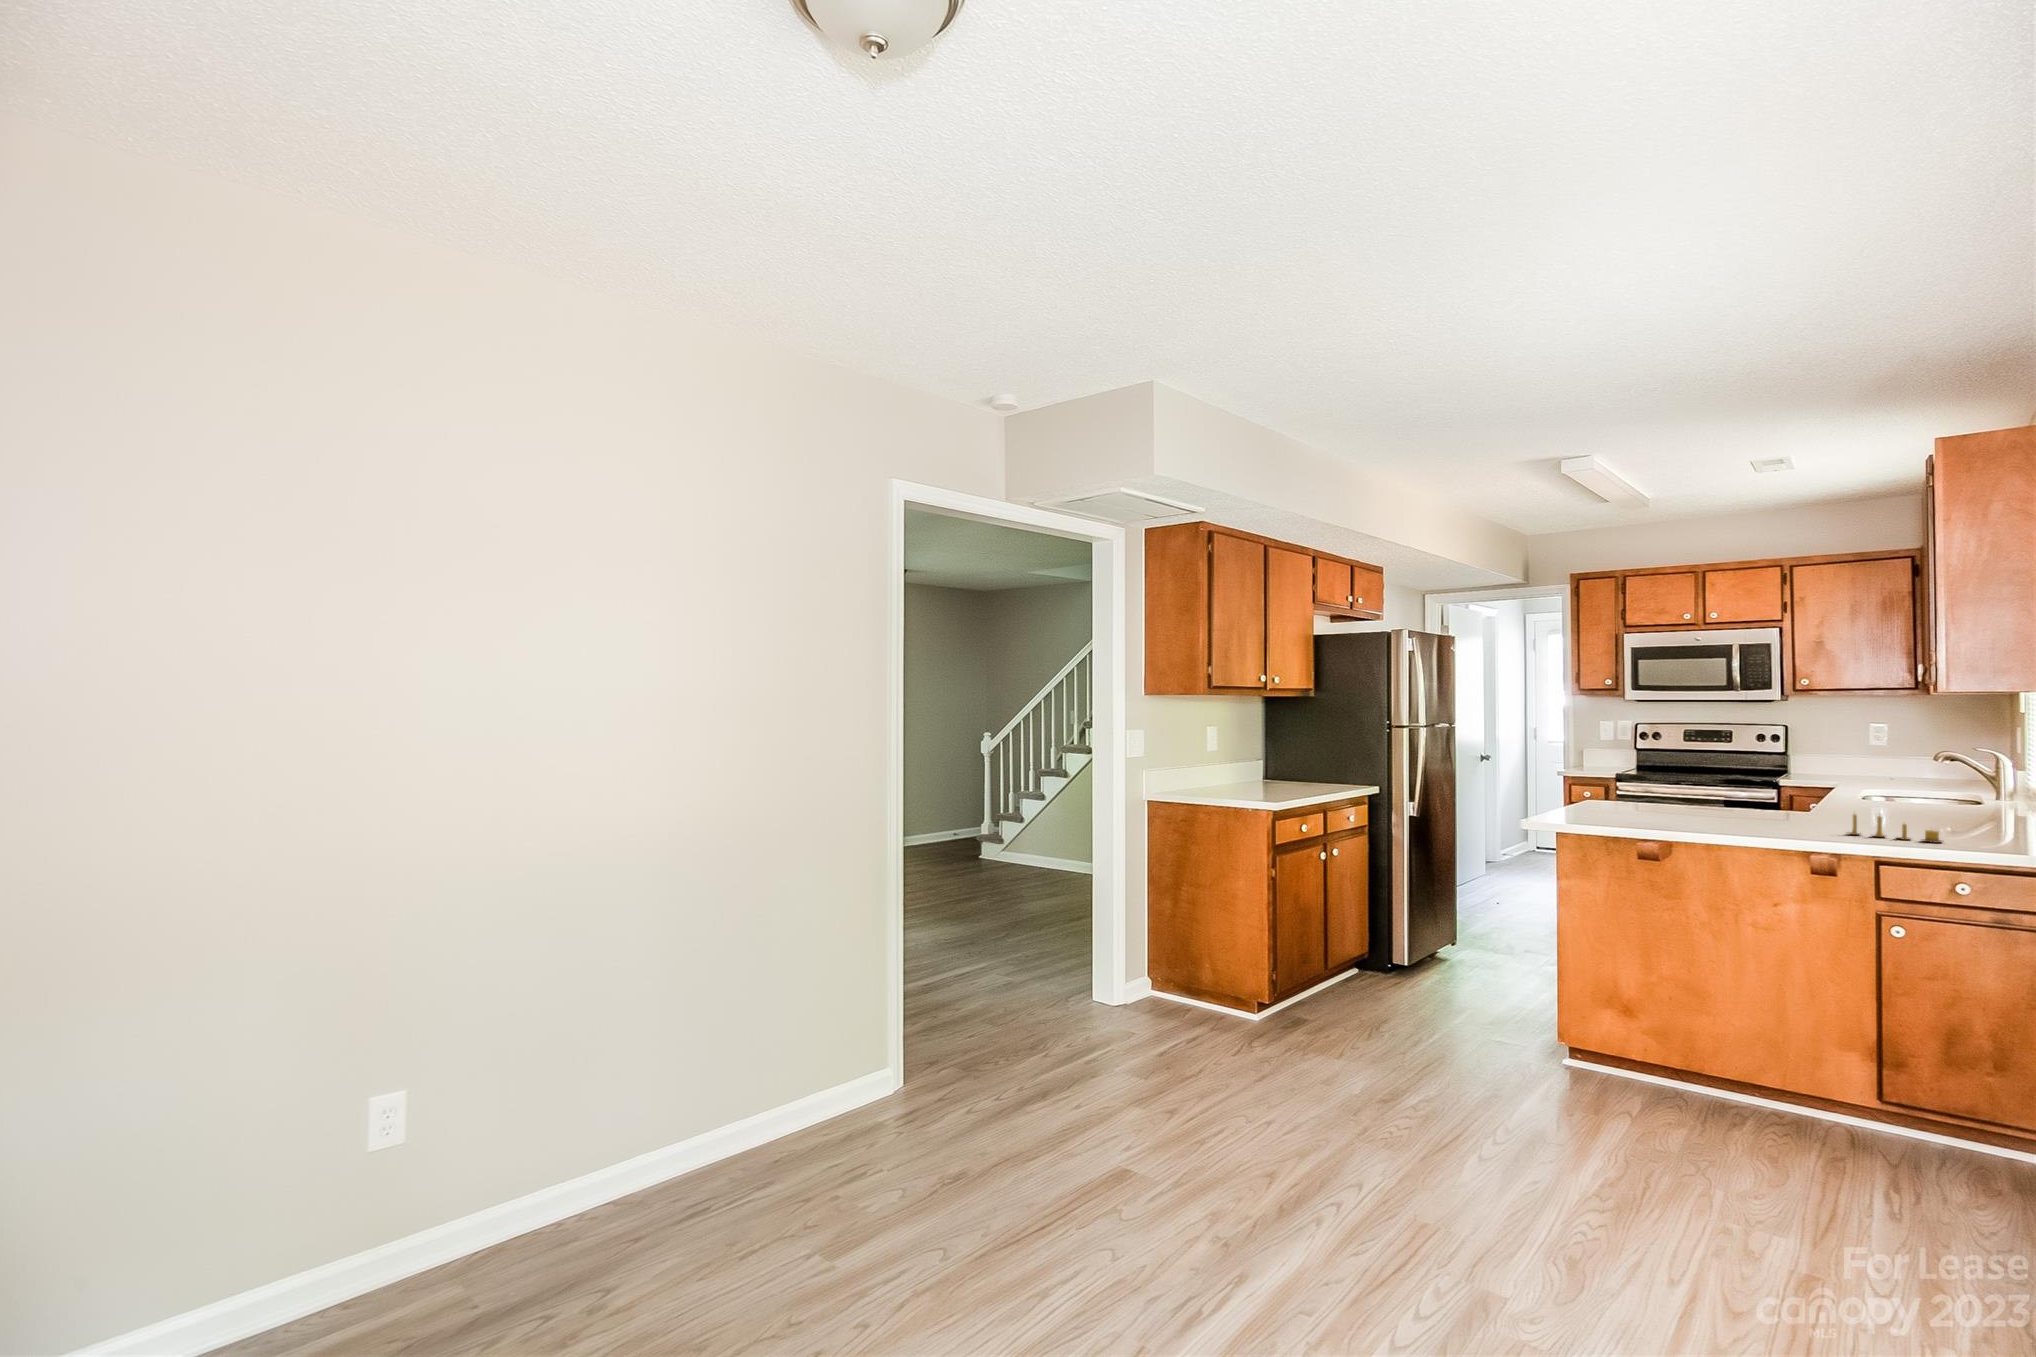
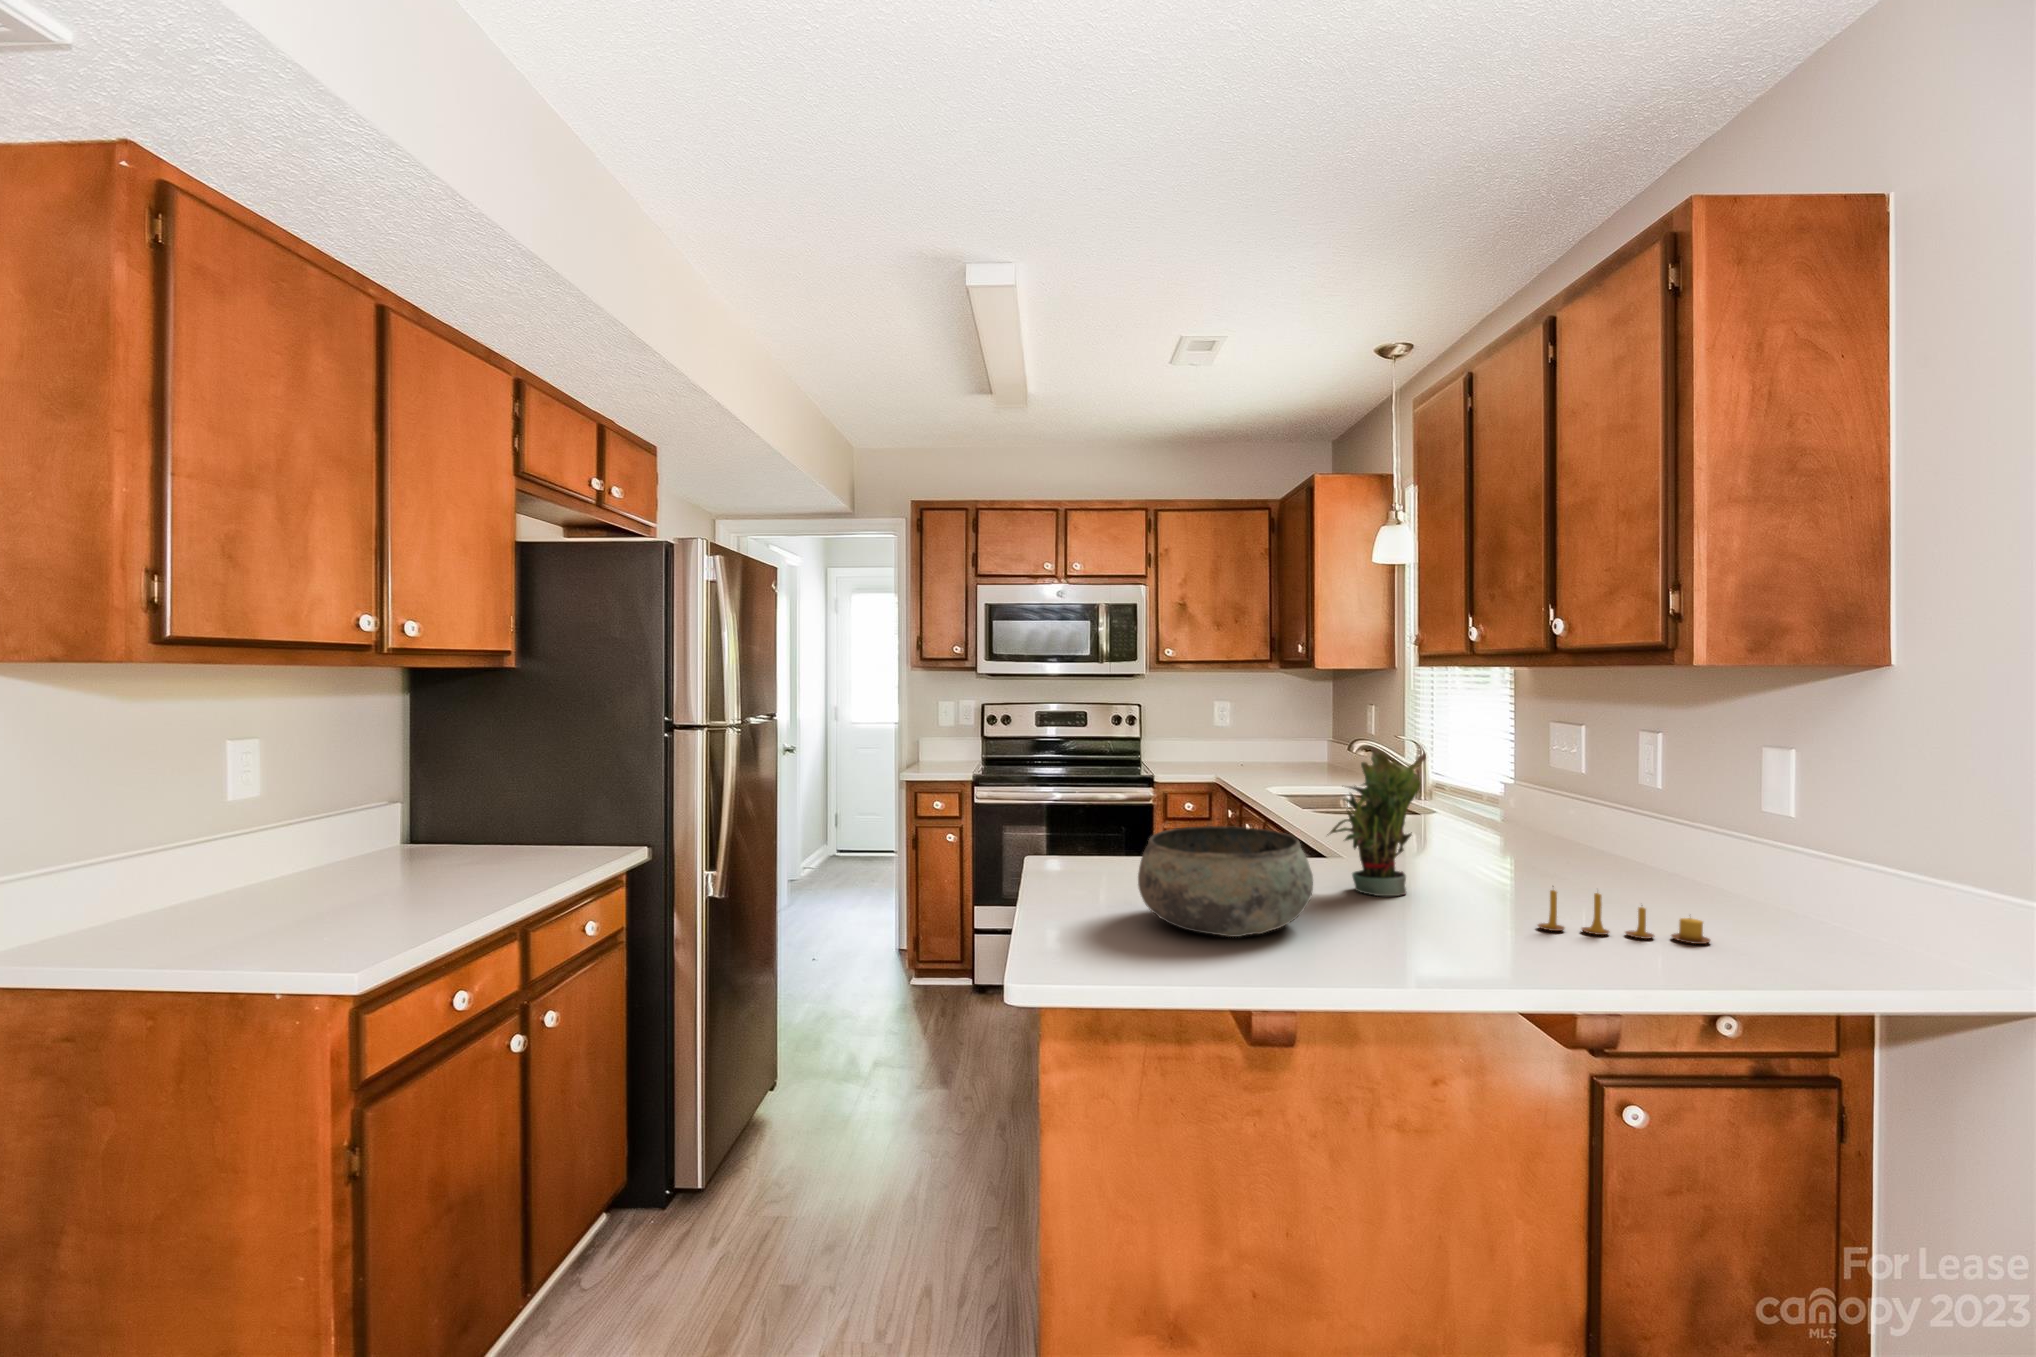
potted plant: none [1752,740,1814,824] -> present [1327,748,1426,896]
bowl: none [1610,778,1710,824] -> present [1138,826,1313,937]

